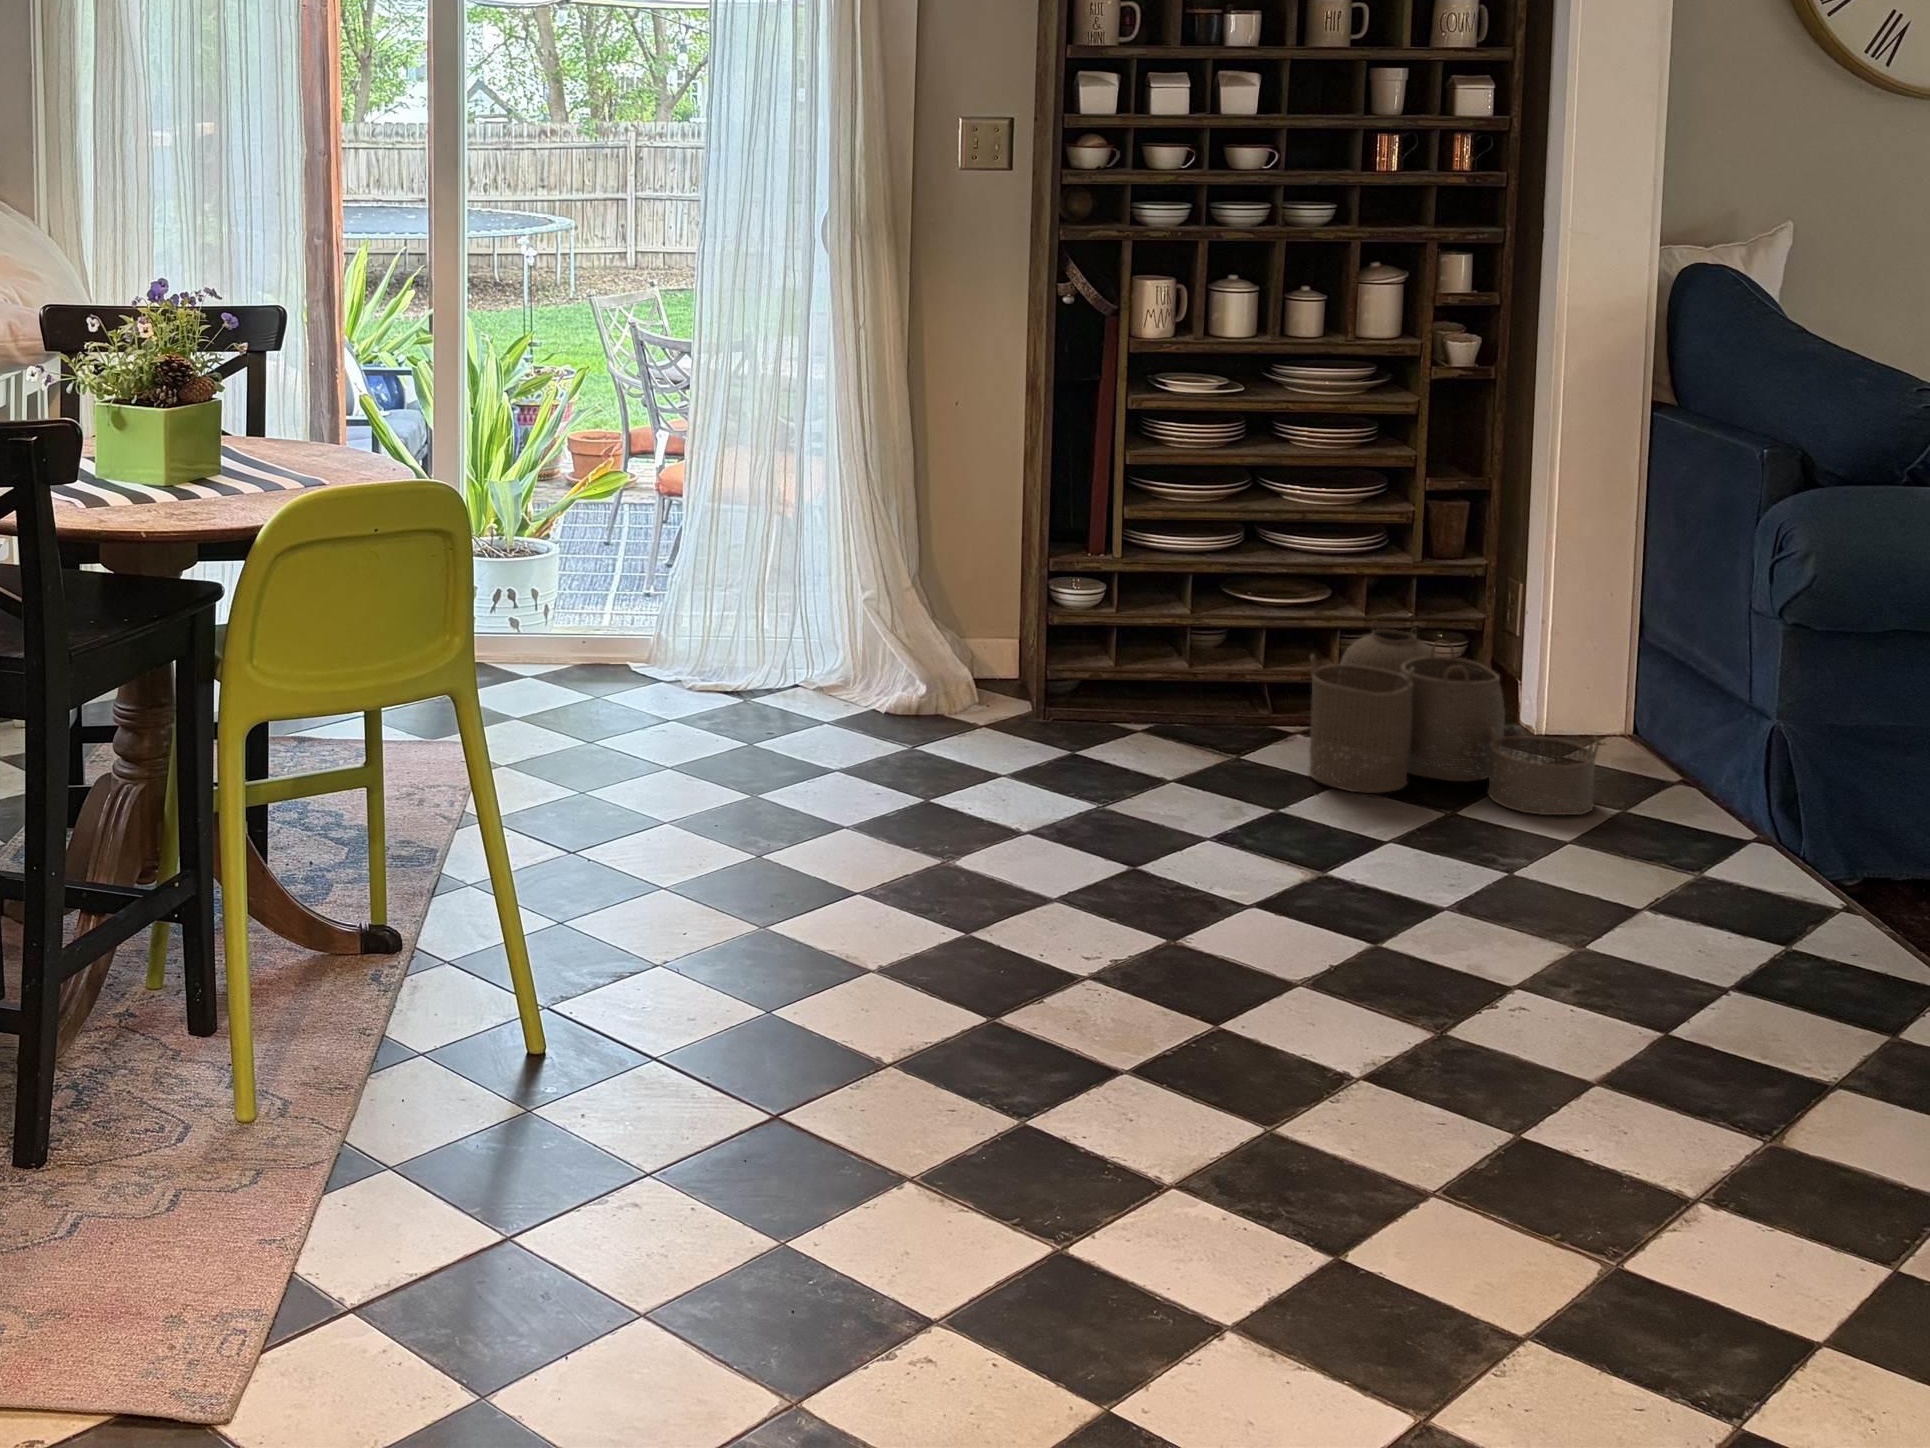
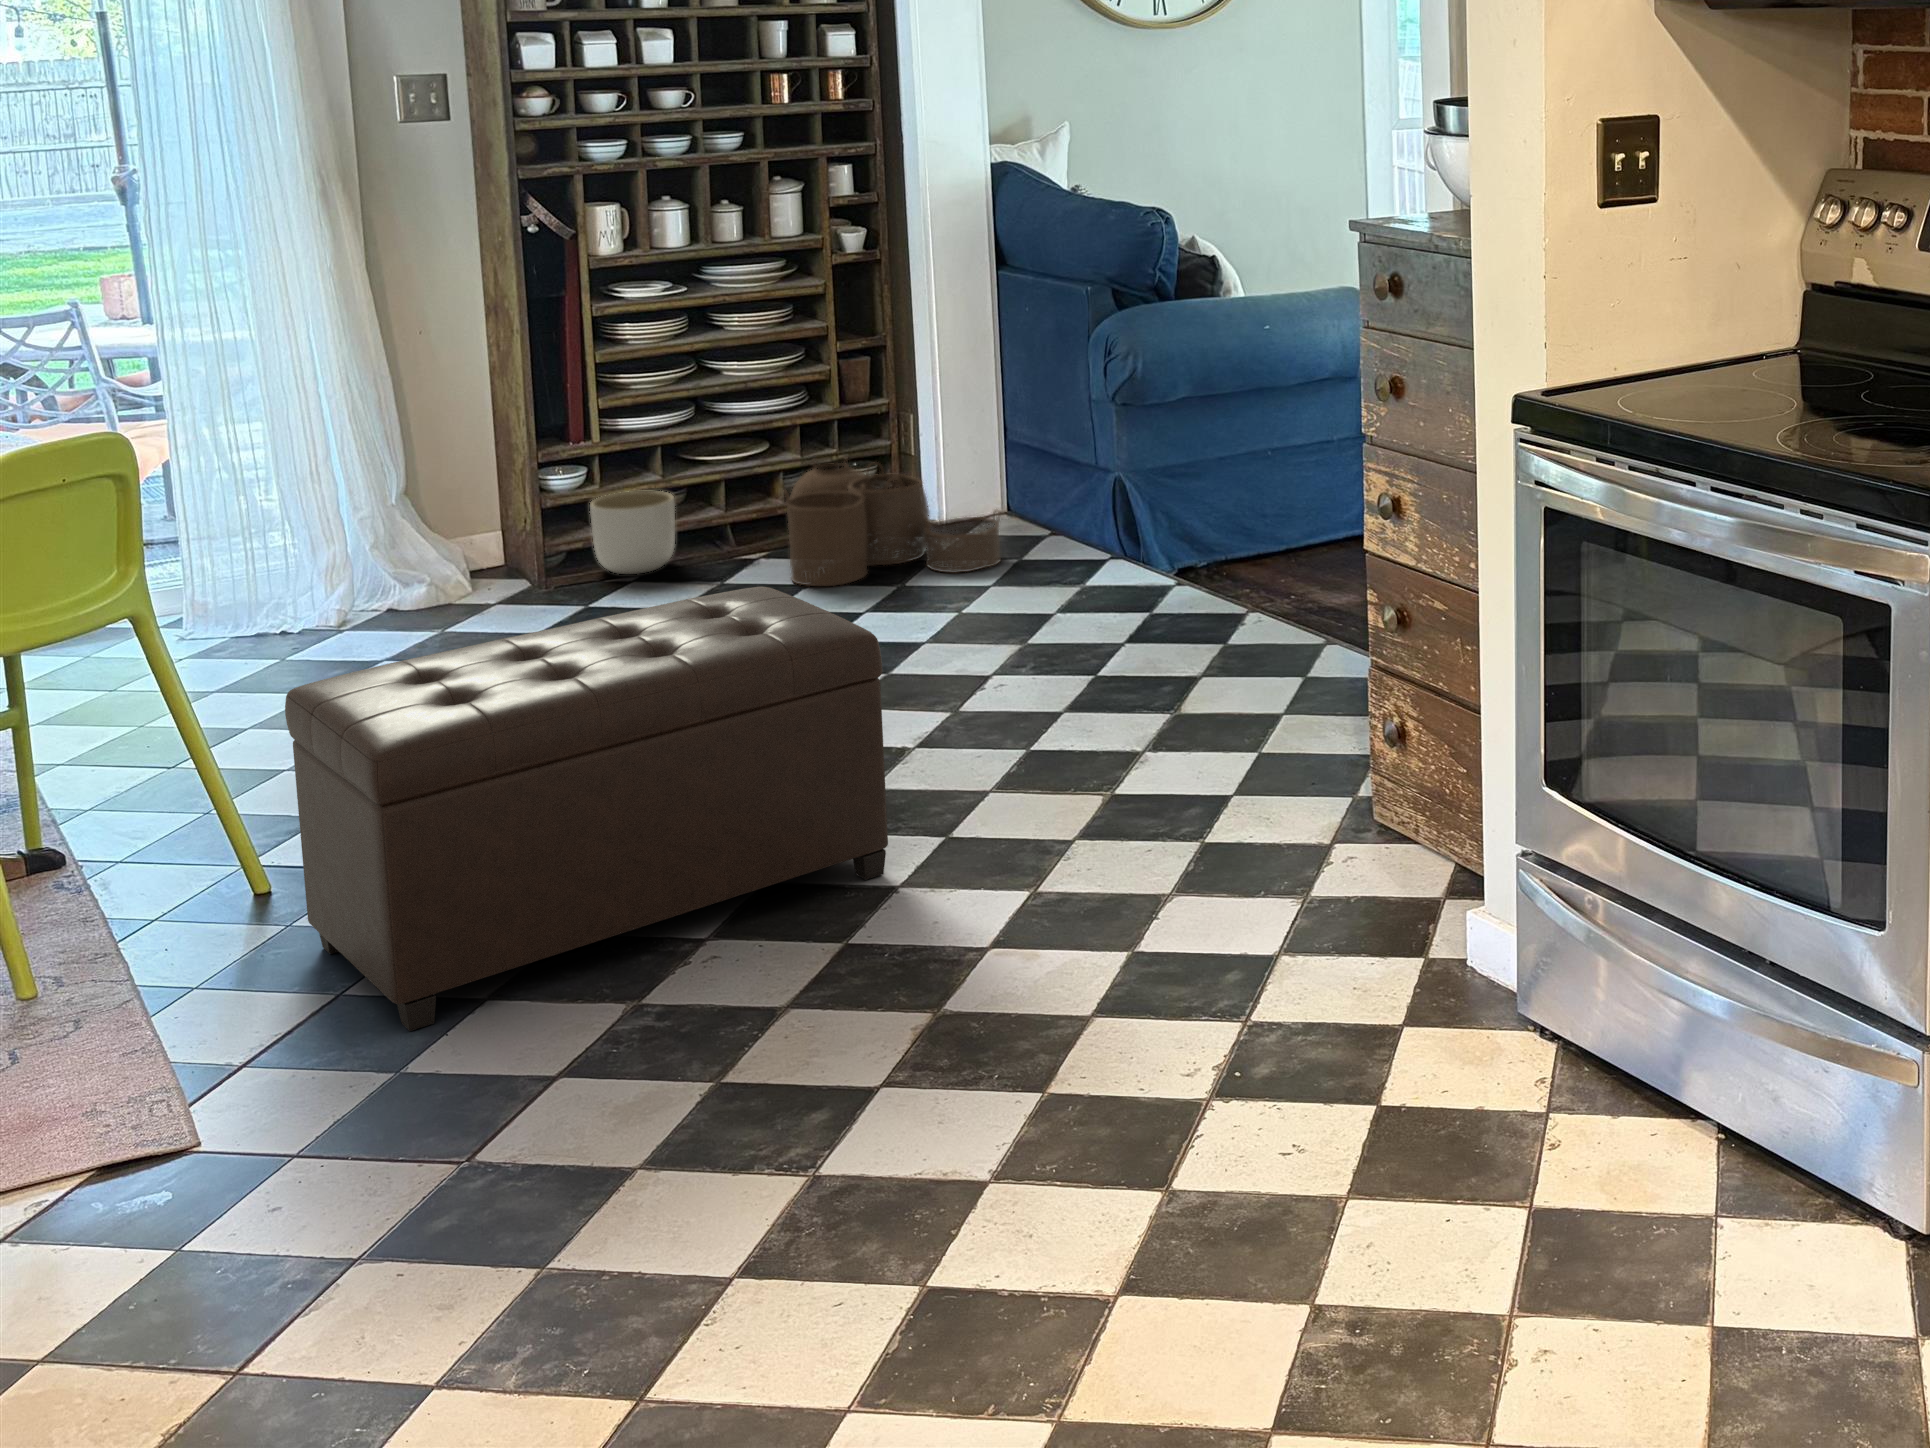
planter: none [1100,620,1195,721] -> present [590,491,675,574]
ottoman: none [506,790,1219,1285] -> present [285,587,888,1031]

